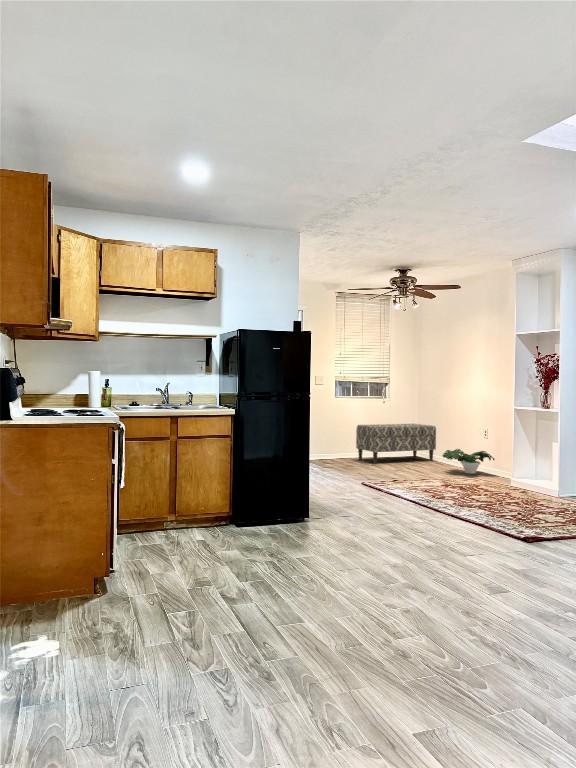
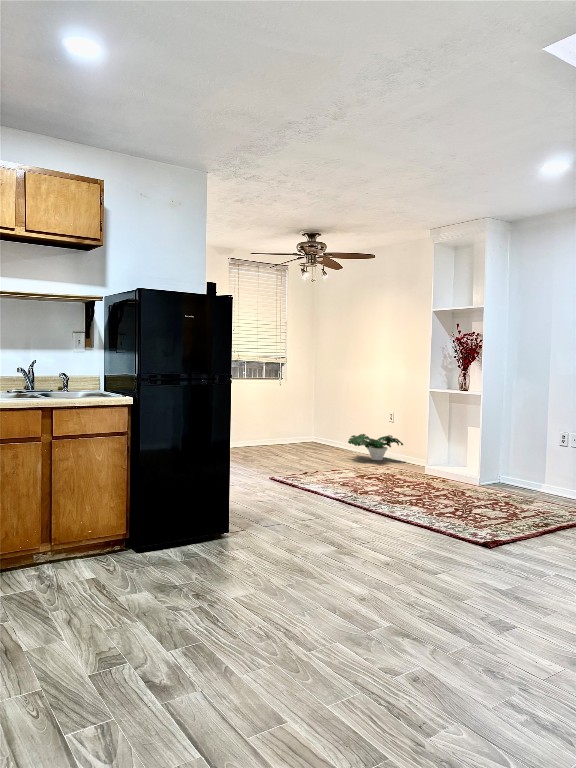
bench: present [356,424,436,463] -> none [250,407,335,452]

